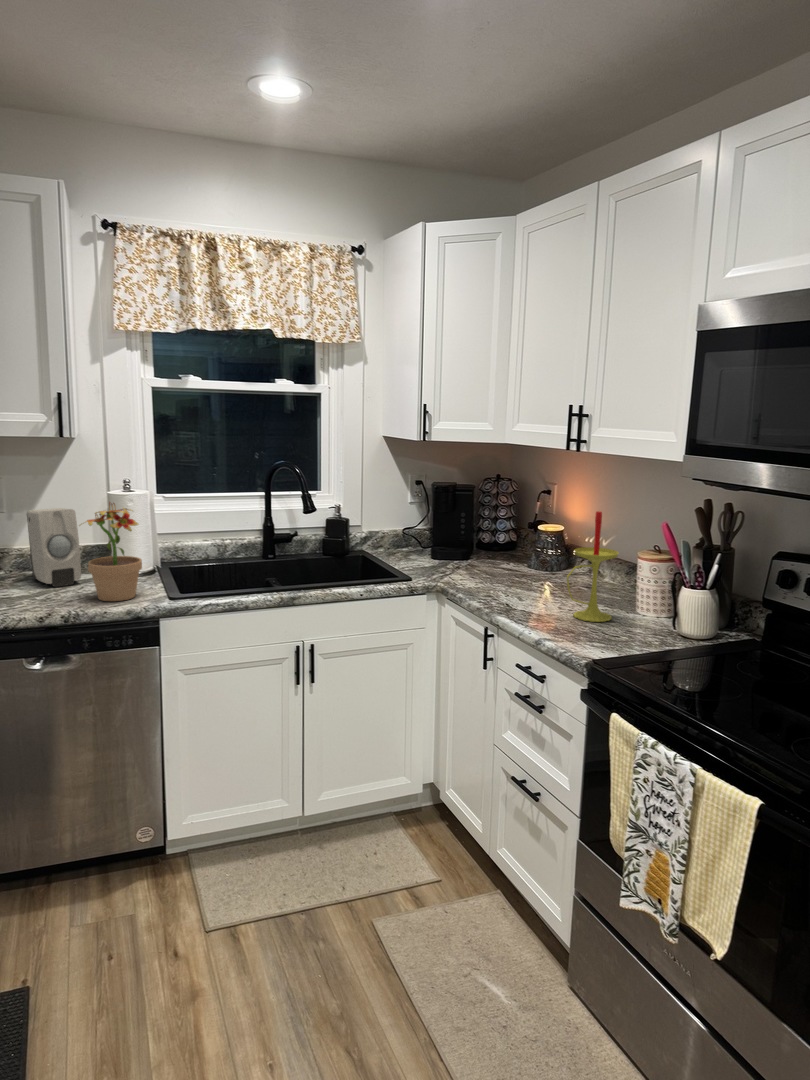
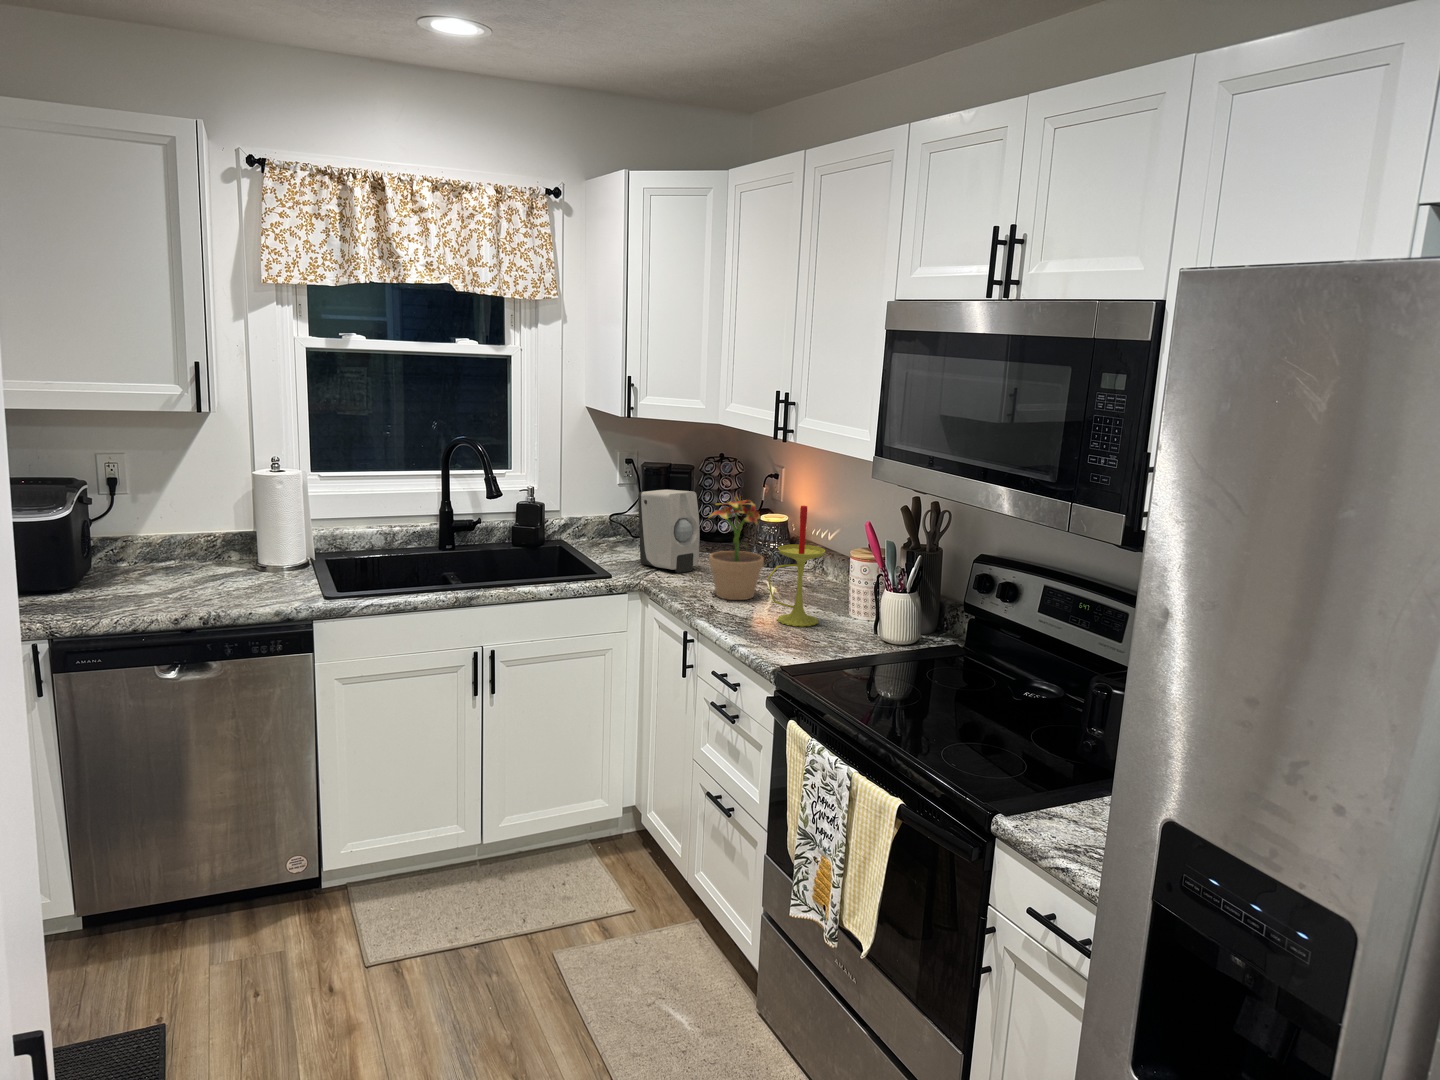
potted plant: present [86,502,142,601] -> present [709,494,764,600]
soap dispenser: present [27,508,81,587] -> present [638,490,700,573]

